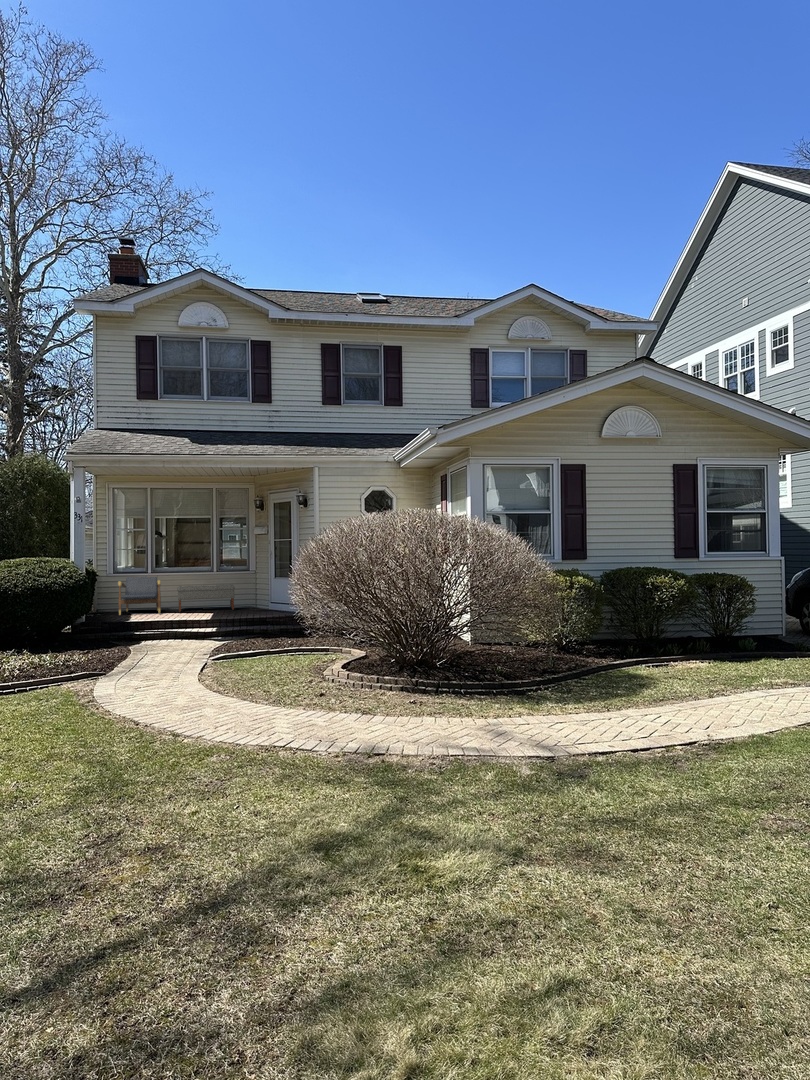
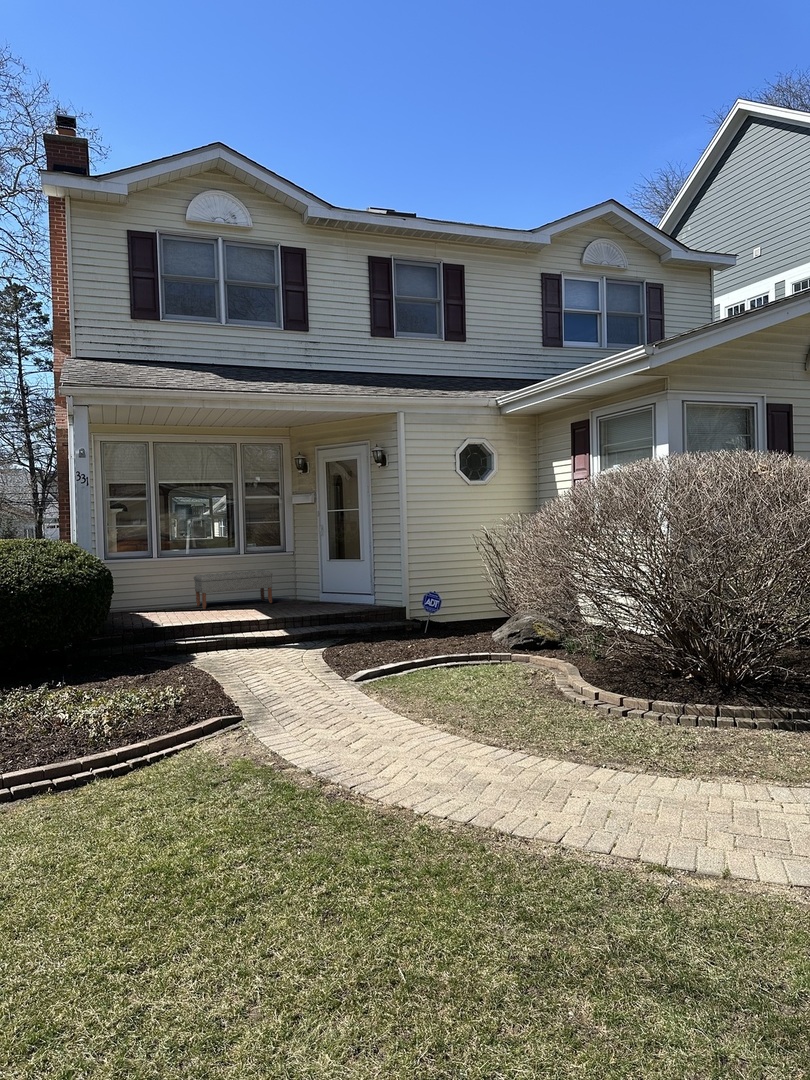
lounge chair: present [118,576,161,615] -> none [125,552,186,617]

